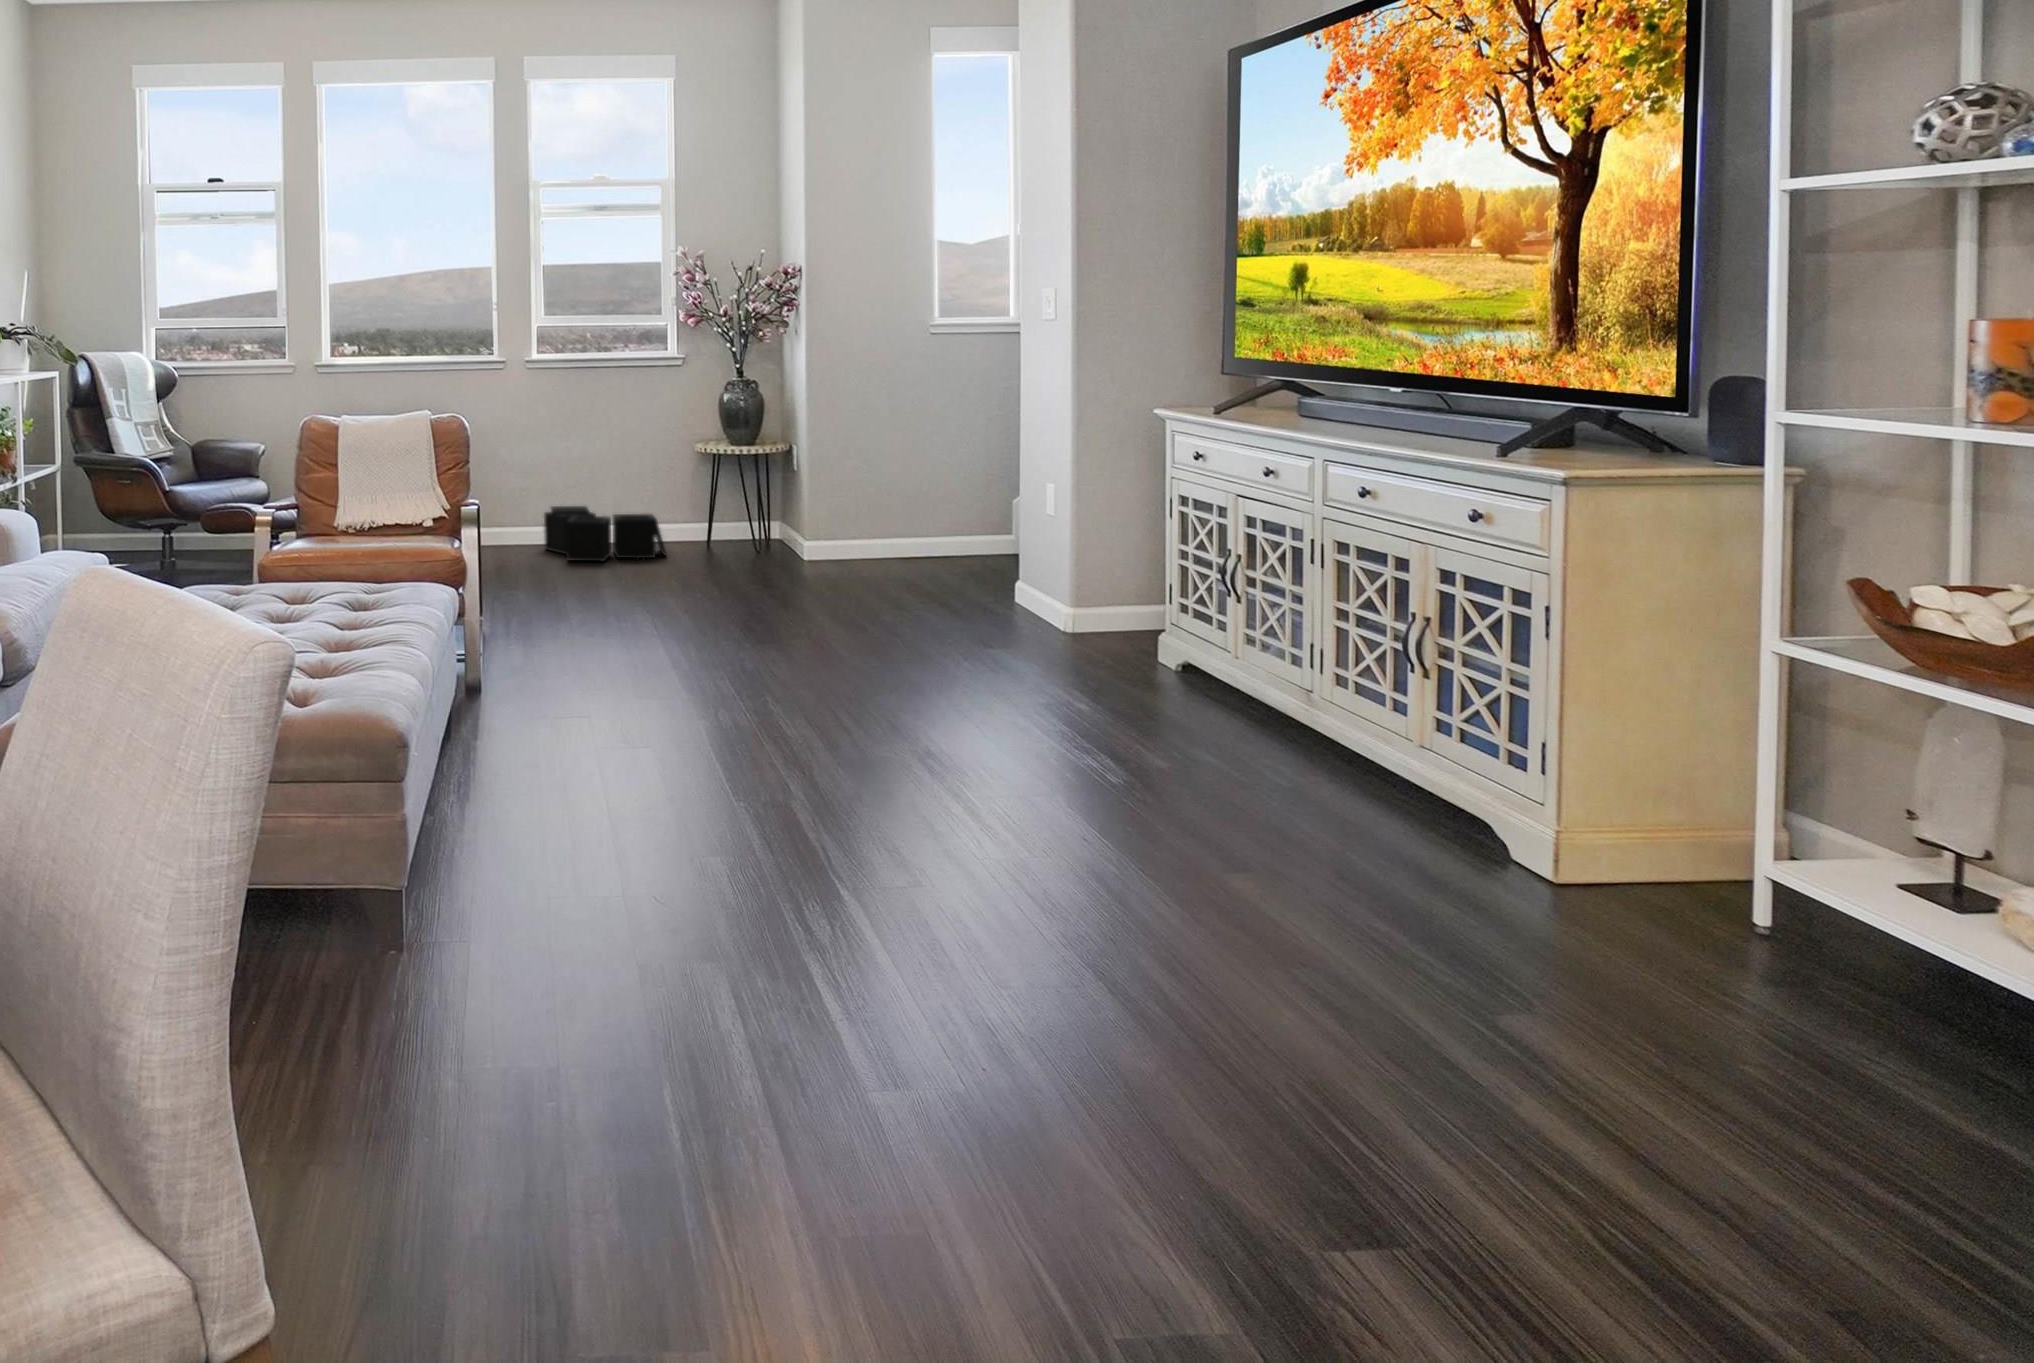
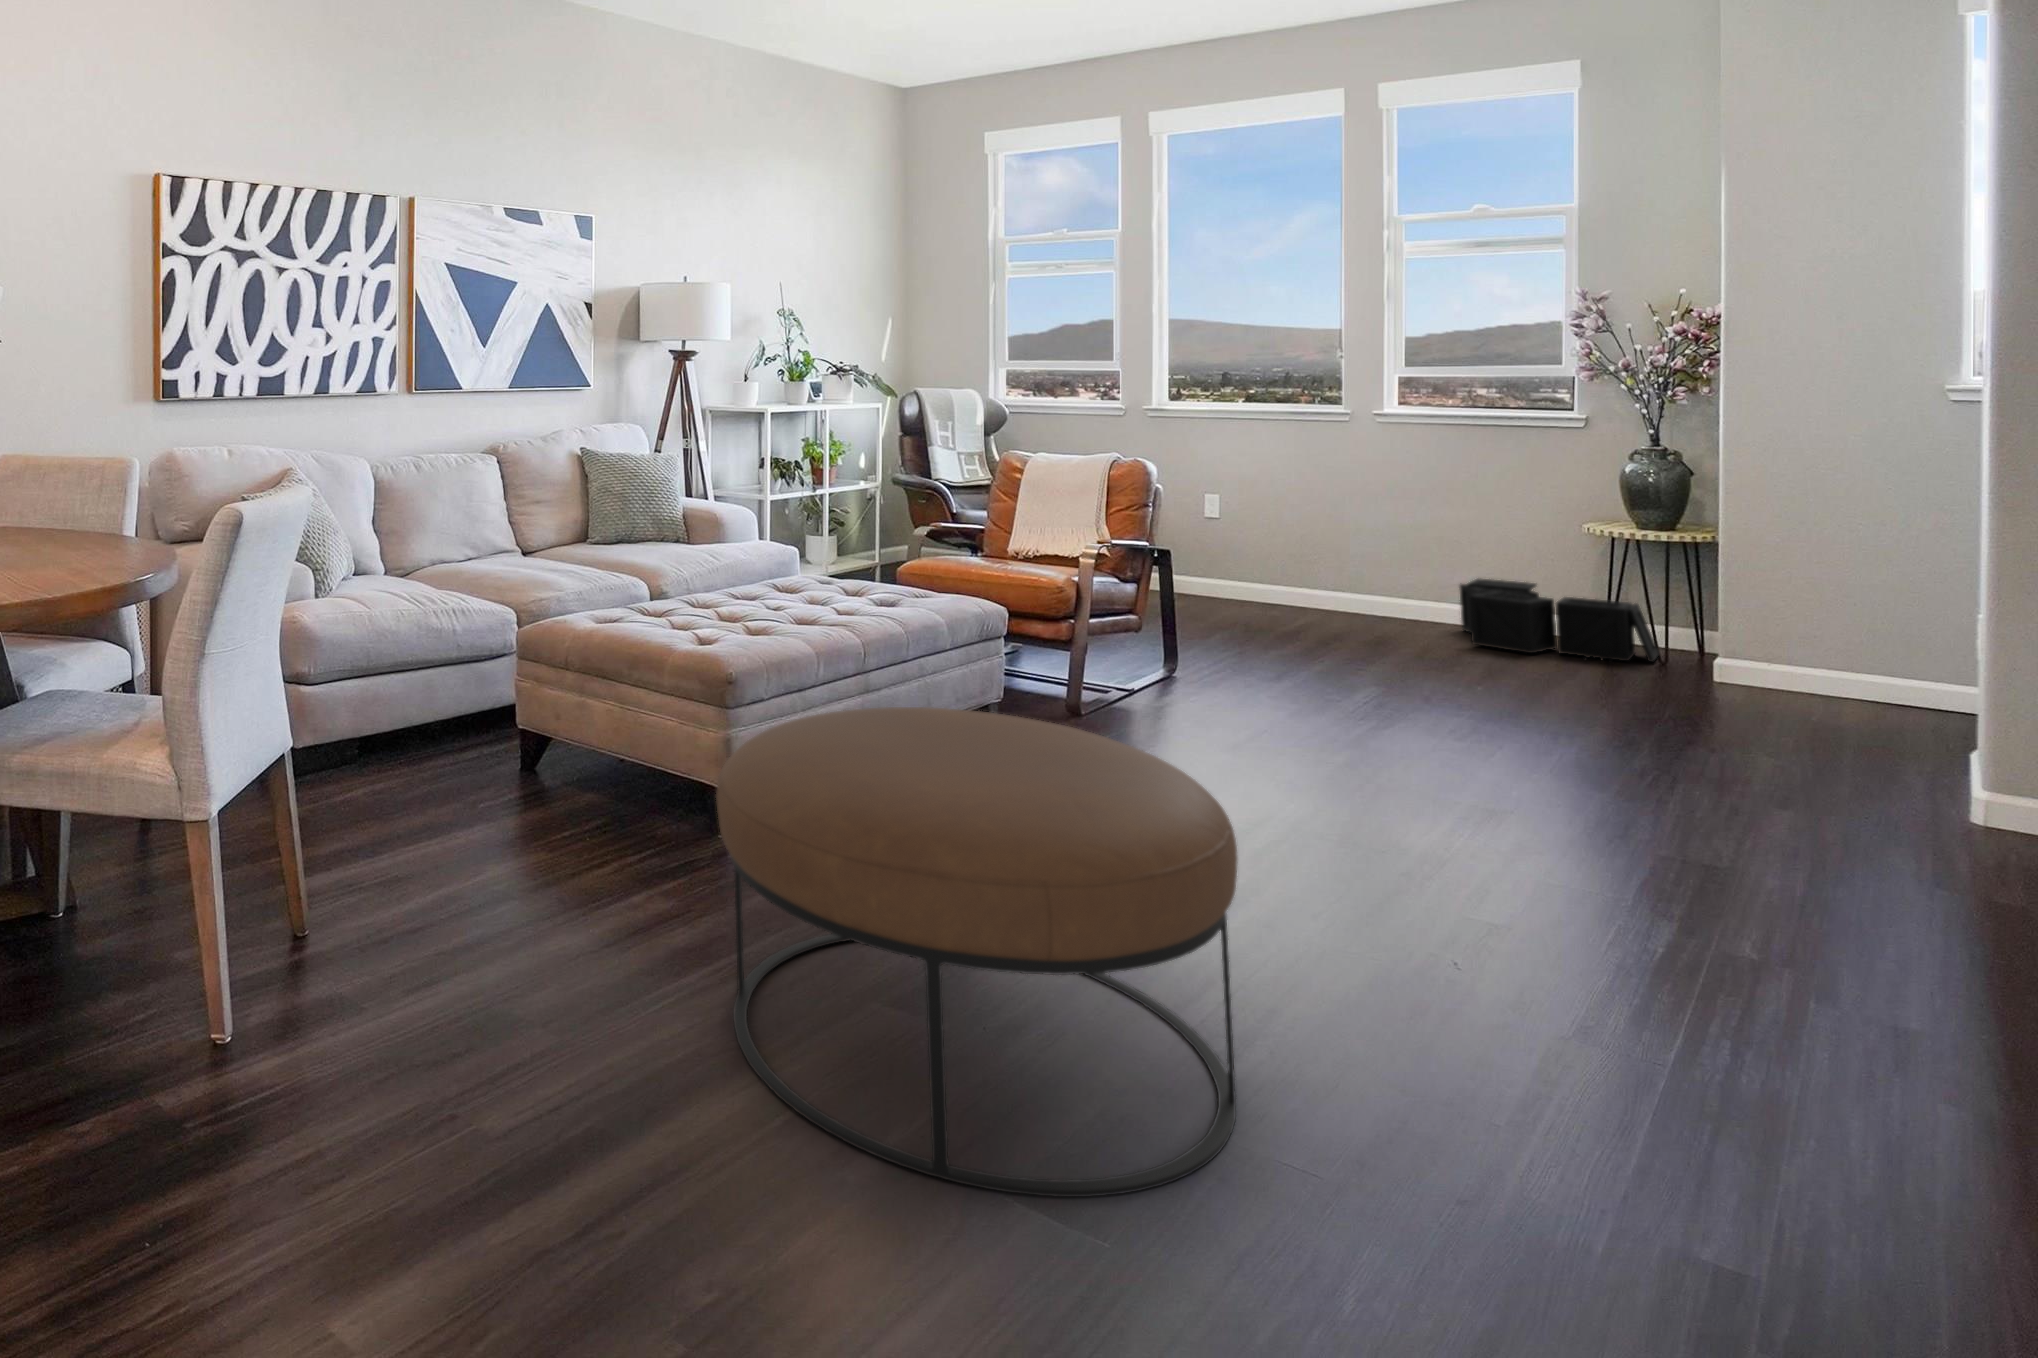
ottoman: none [500,684,937,1094] -> present [716,707,1238,1197]

